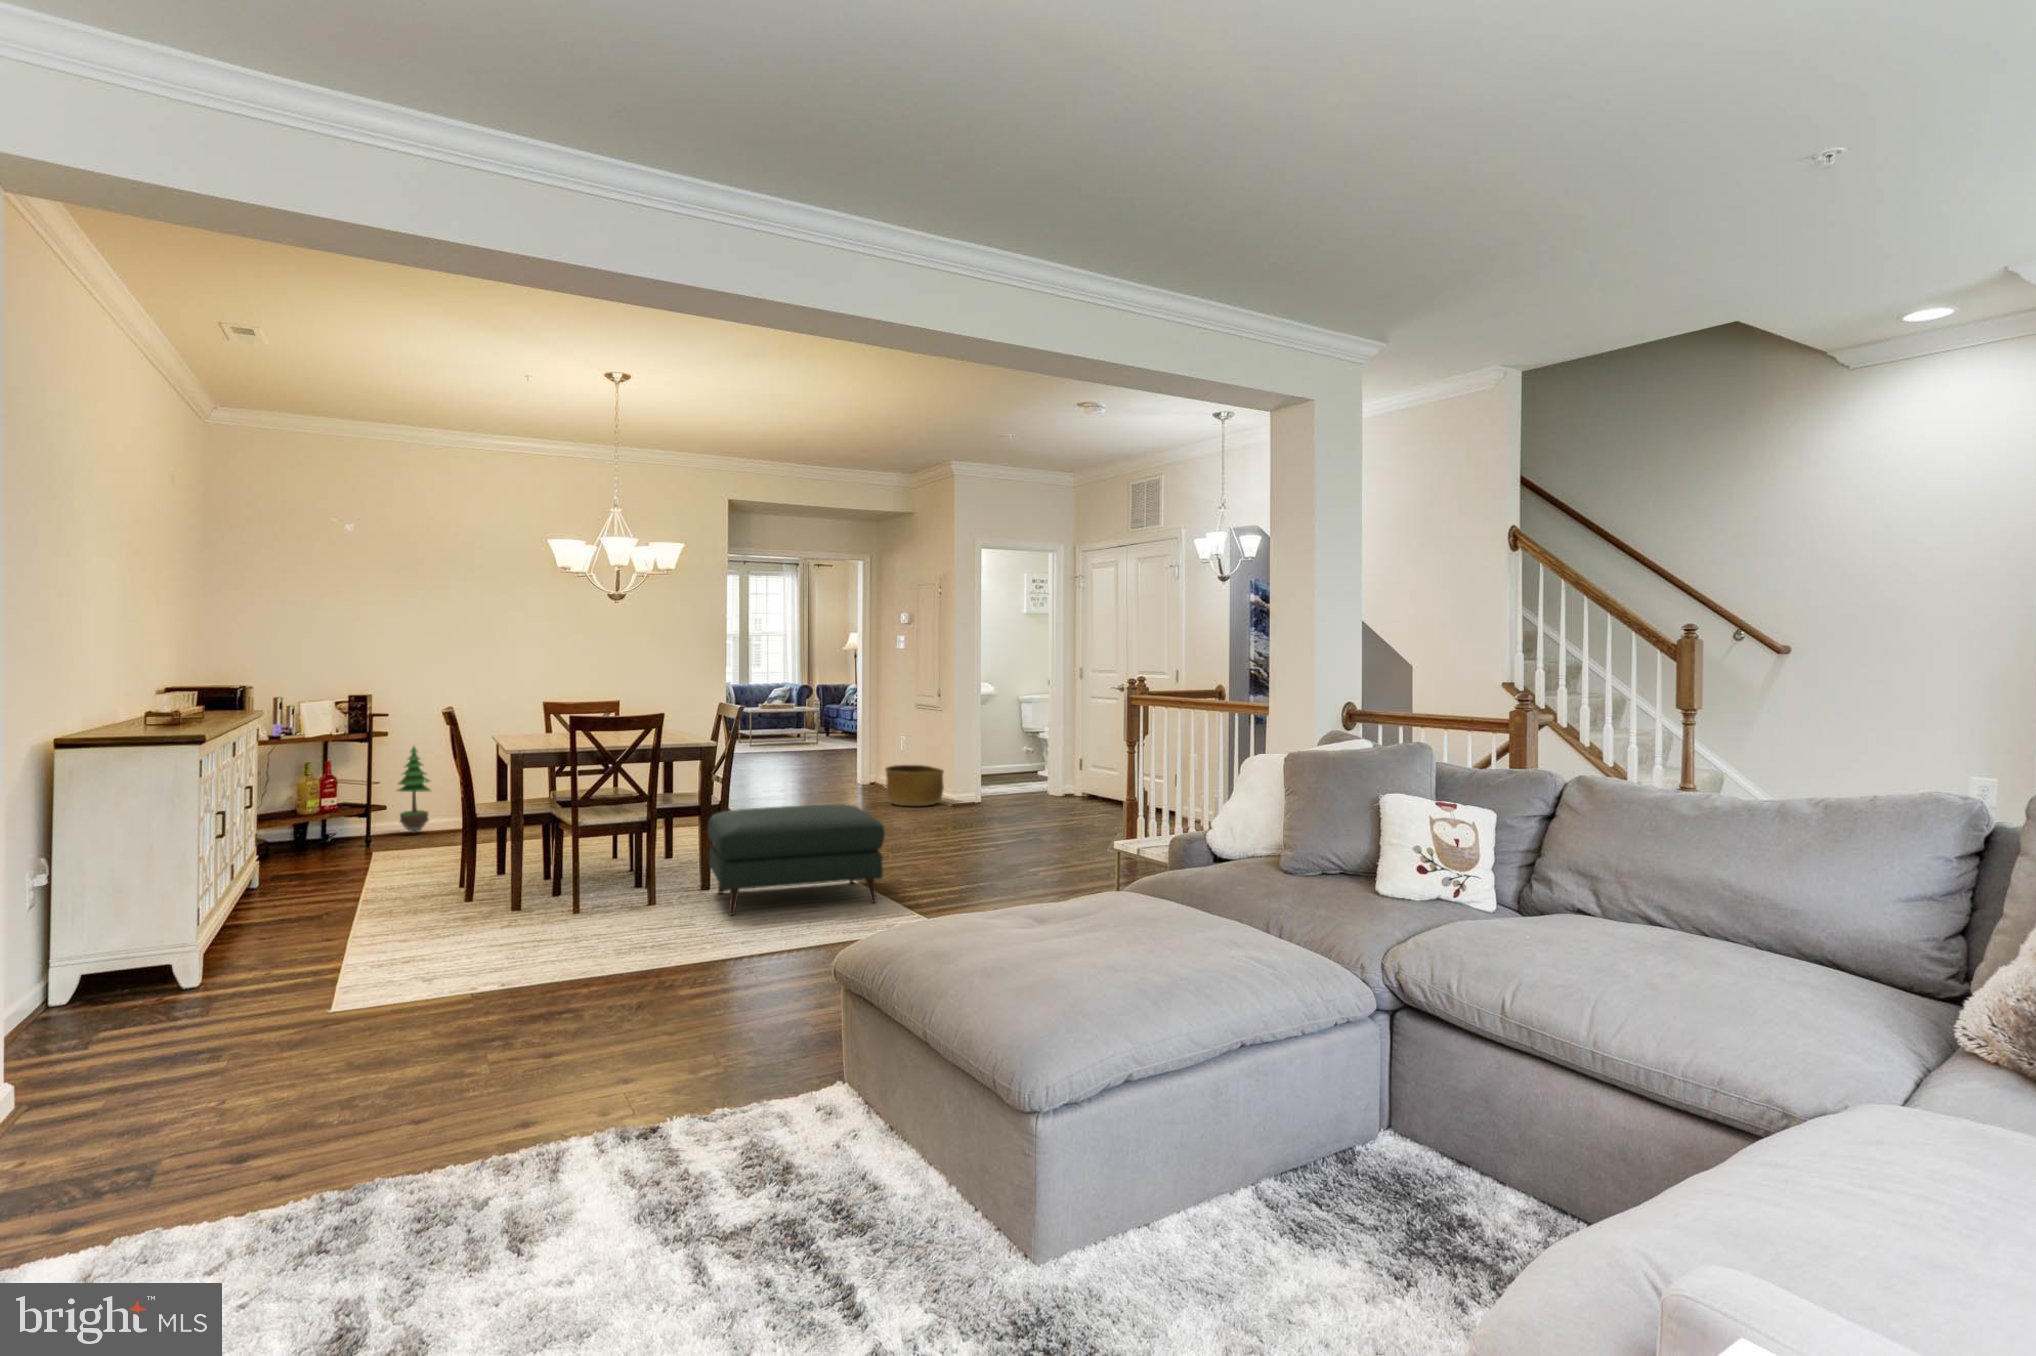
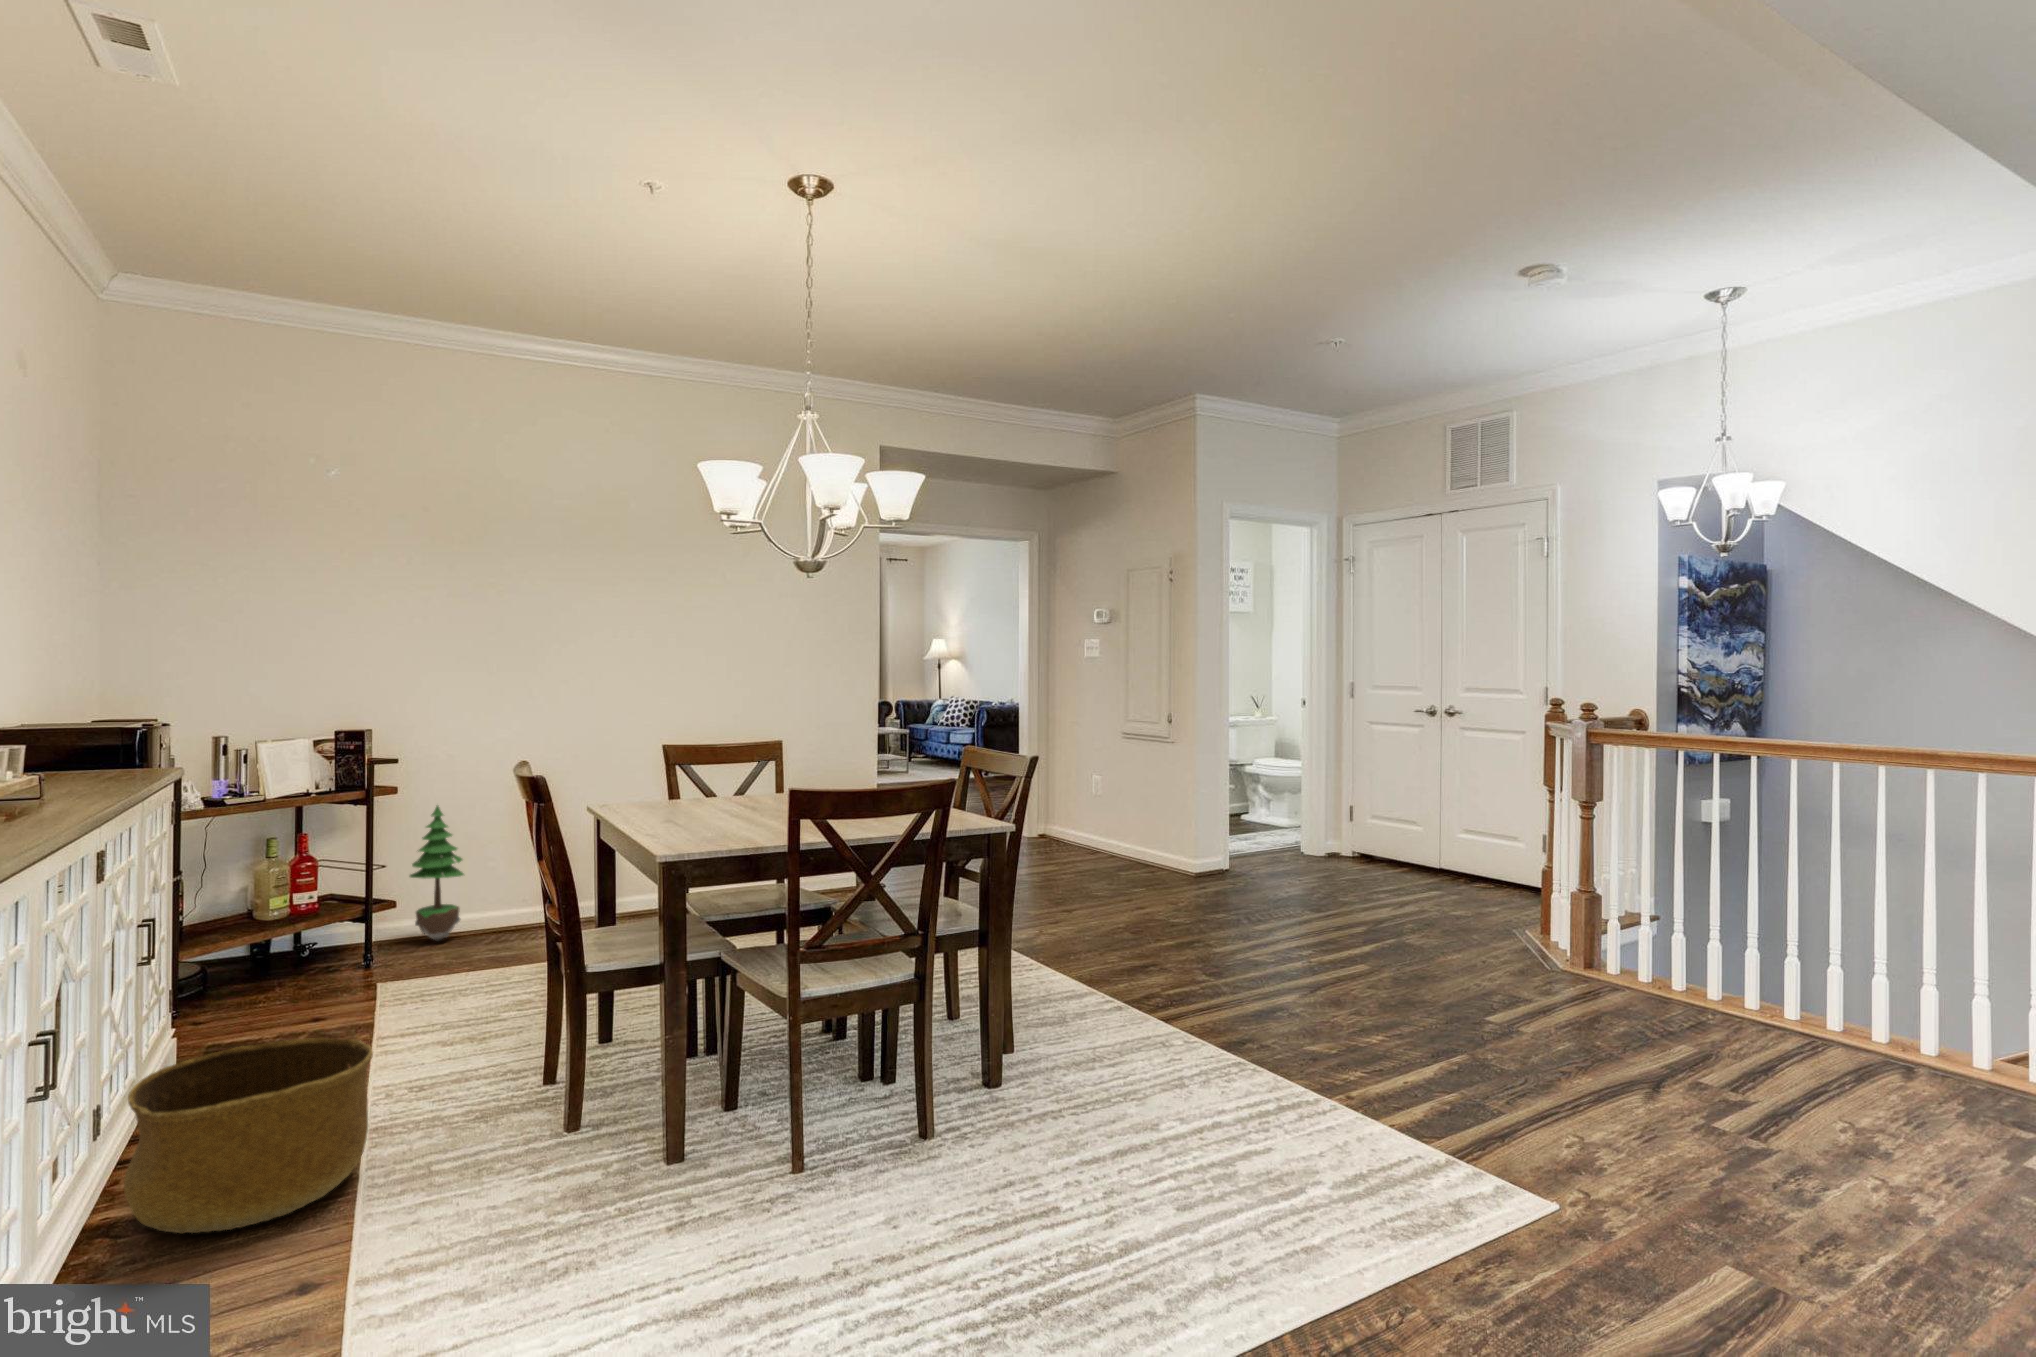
basket: present [885,765,944,806] -> present [124,1038,373,1234]
ottoman: present [708,805,885,915] -> none [1011,928,1372,1183]

